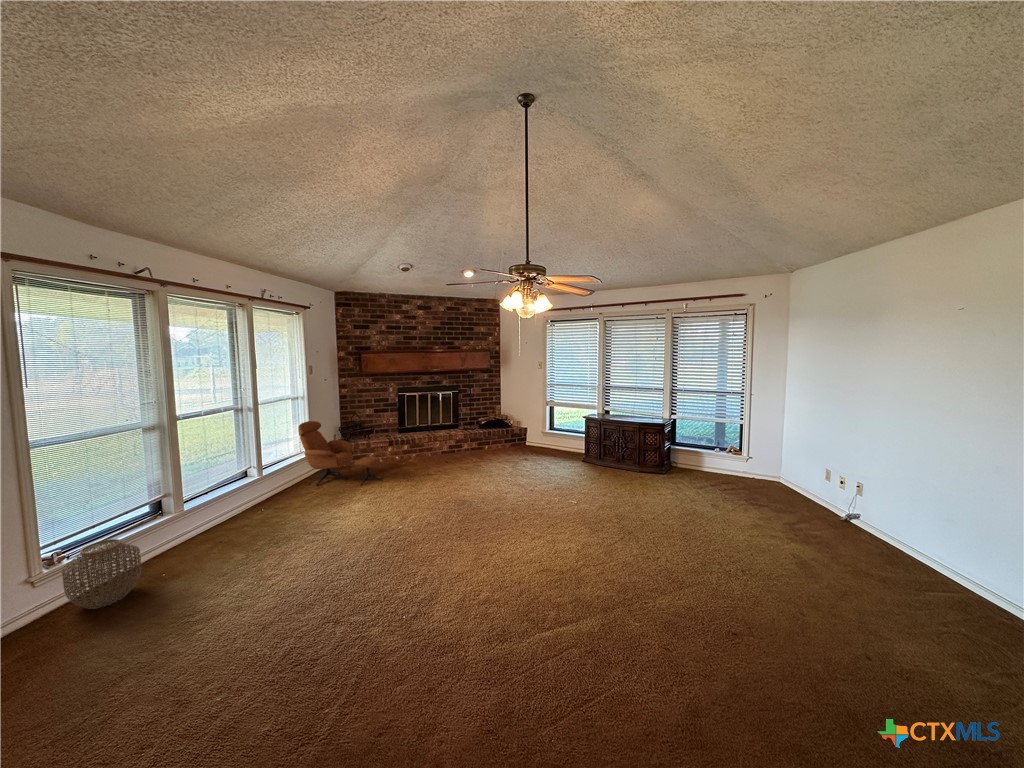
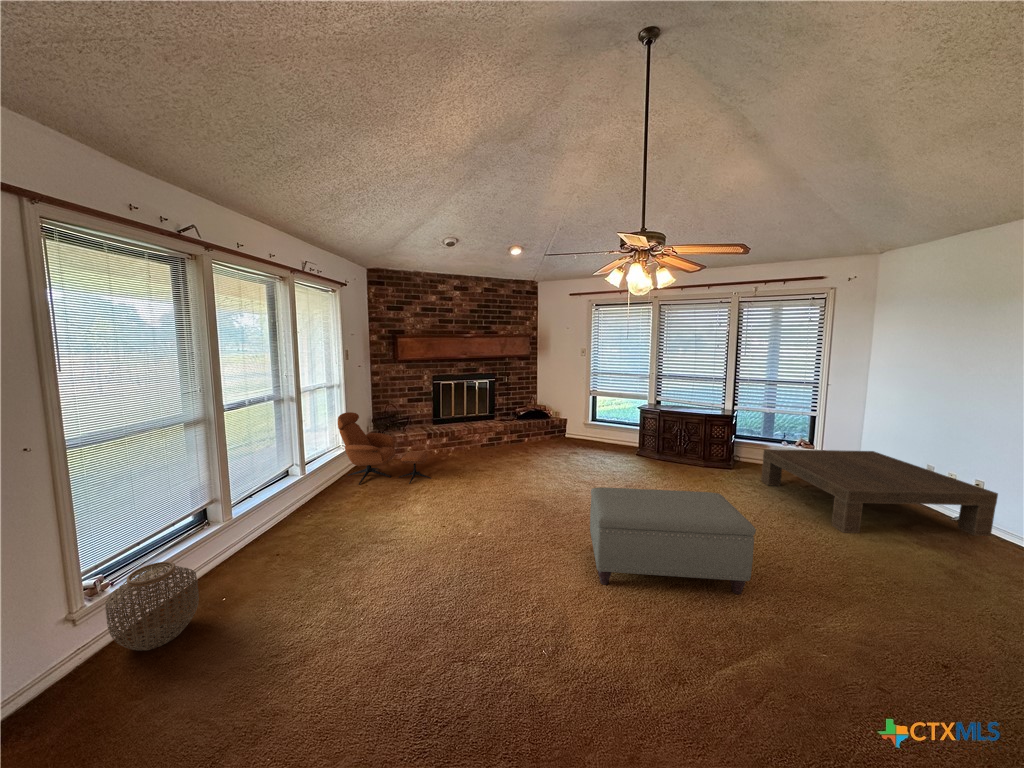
coffee table: none [686,455,872,535] -> present [761,449,998,536]
ottoman: none [479,486,609,578] -> present [590,487,756,594]

